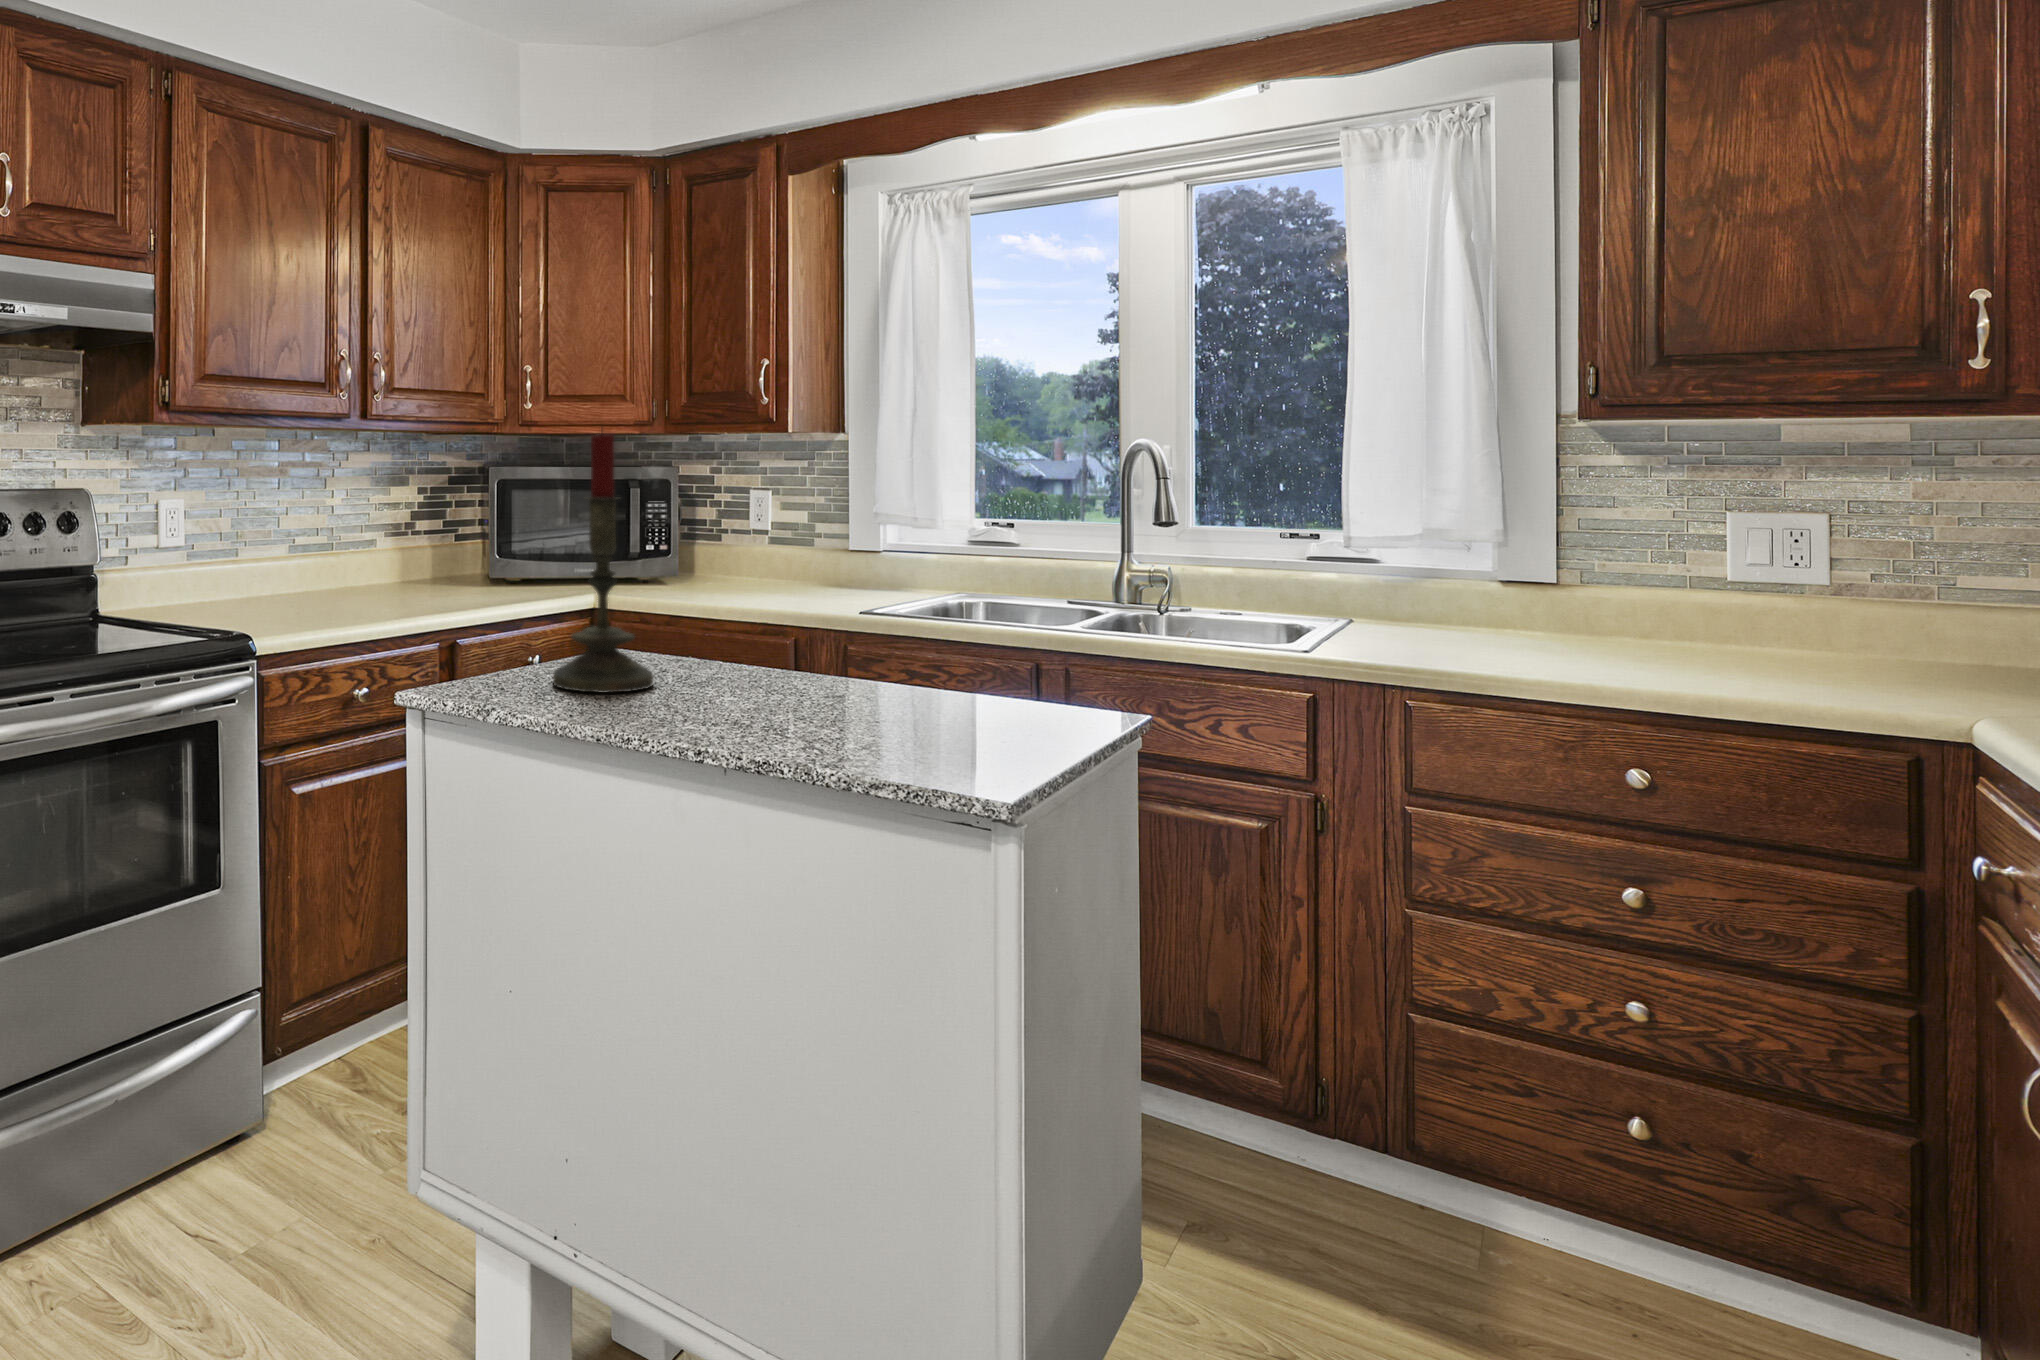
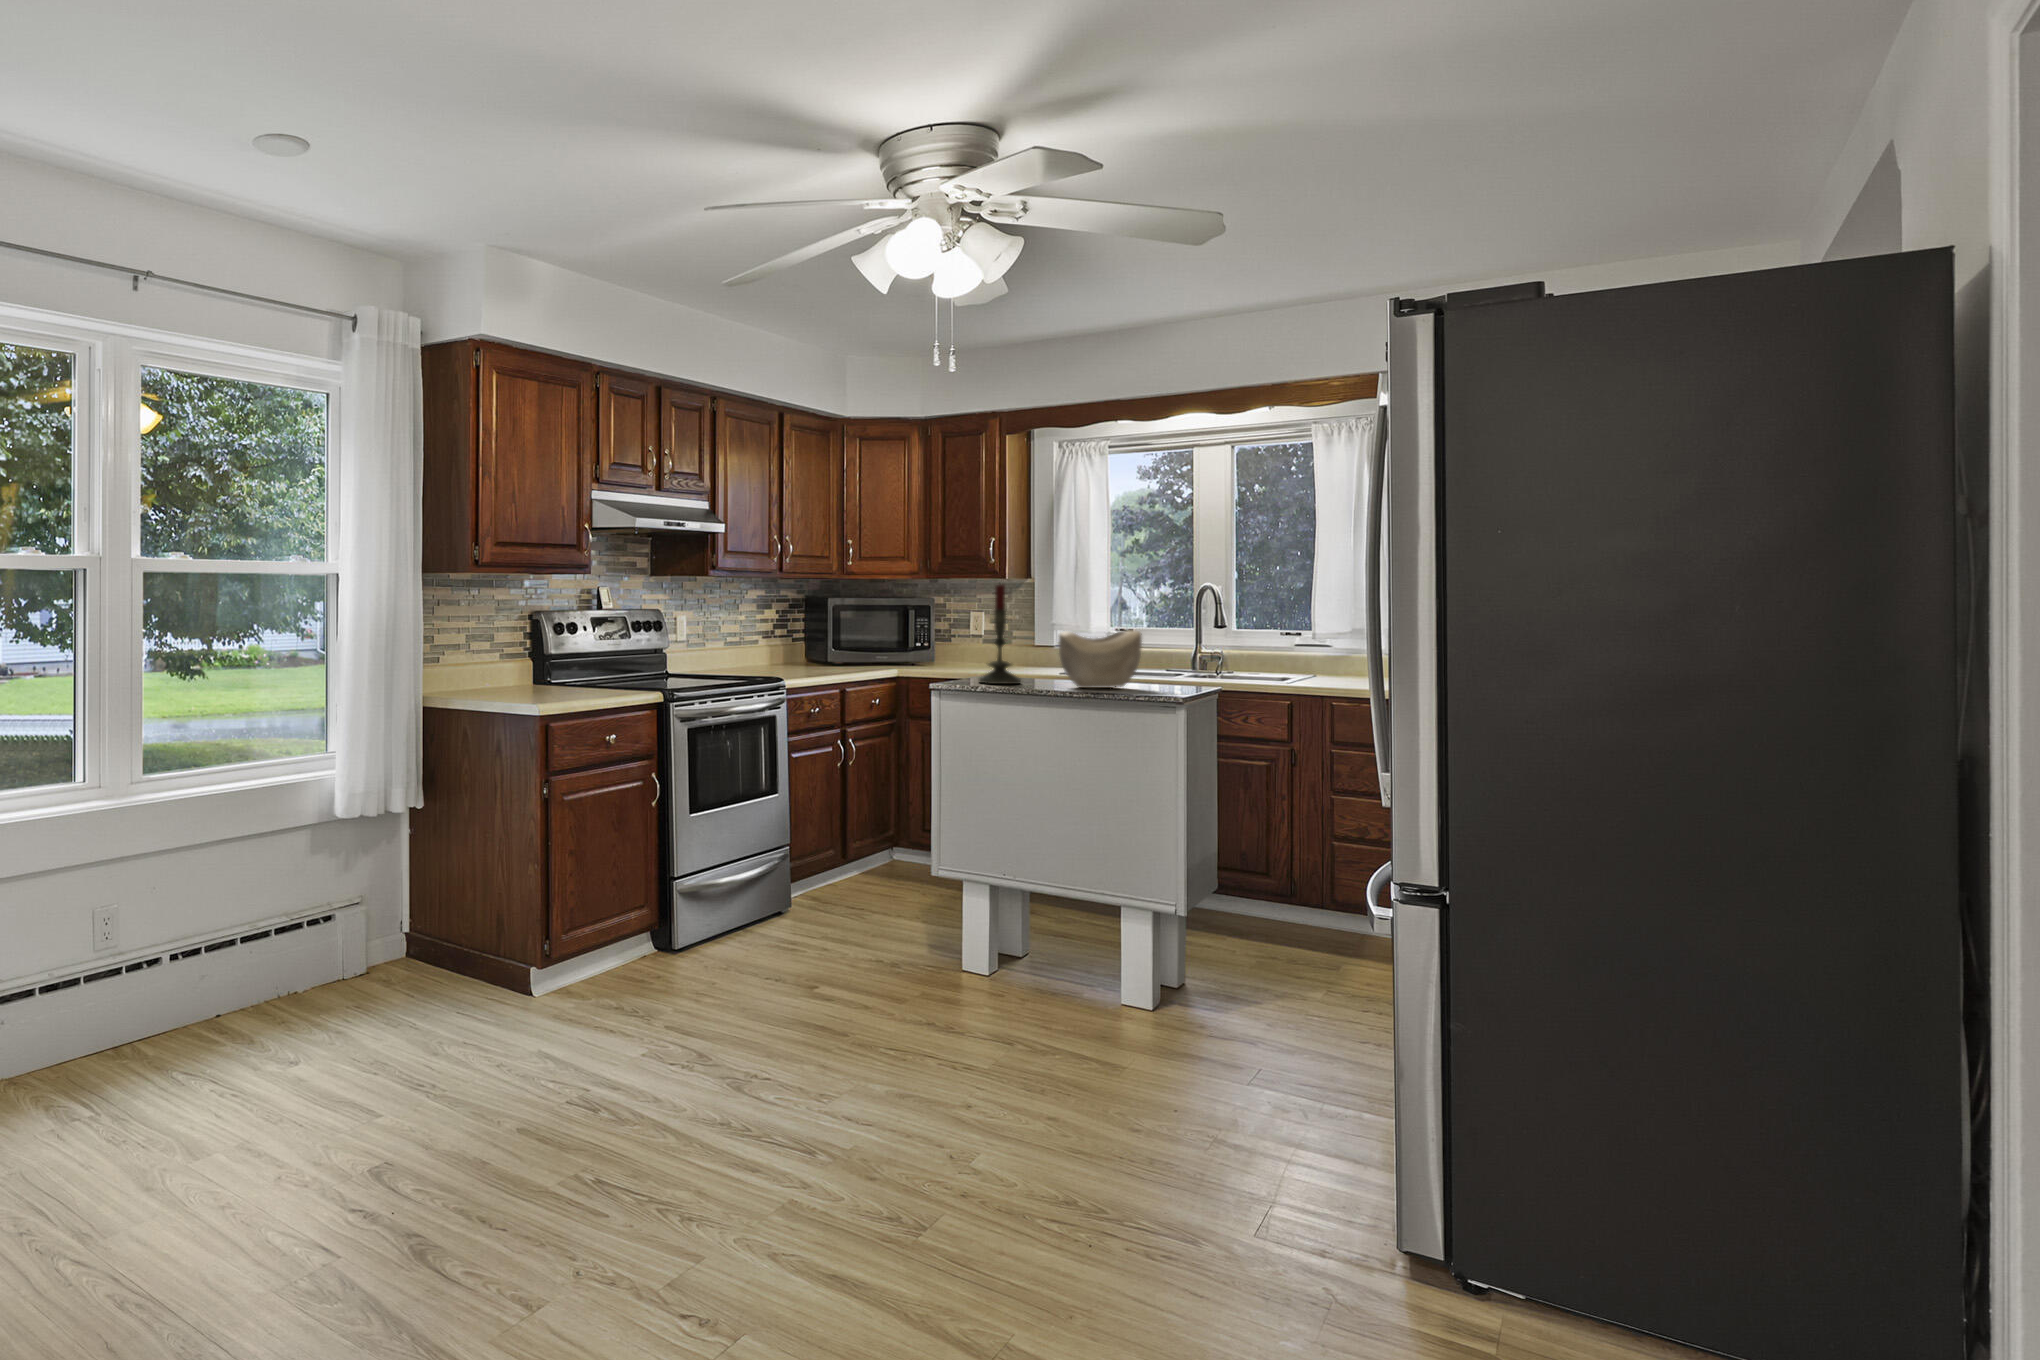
decorative bowl: none [719,558,935,722] -> present [1058,630,1142,688]

